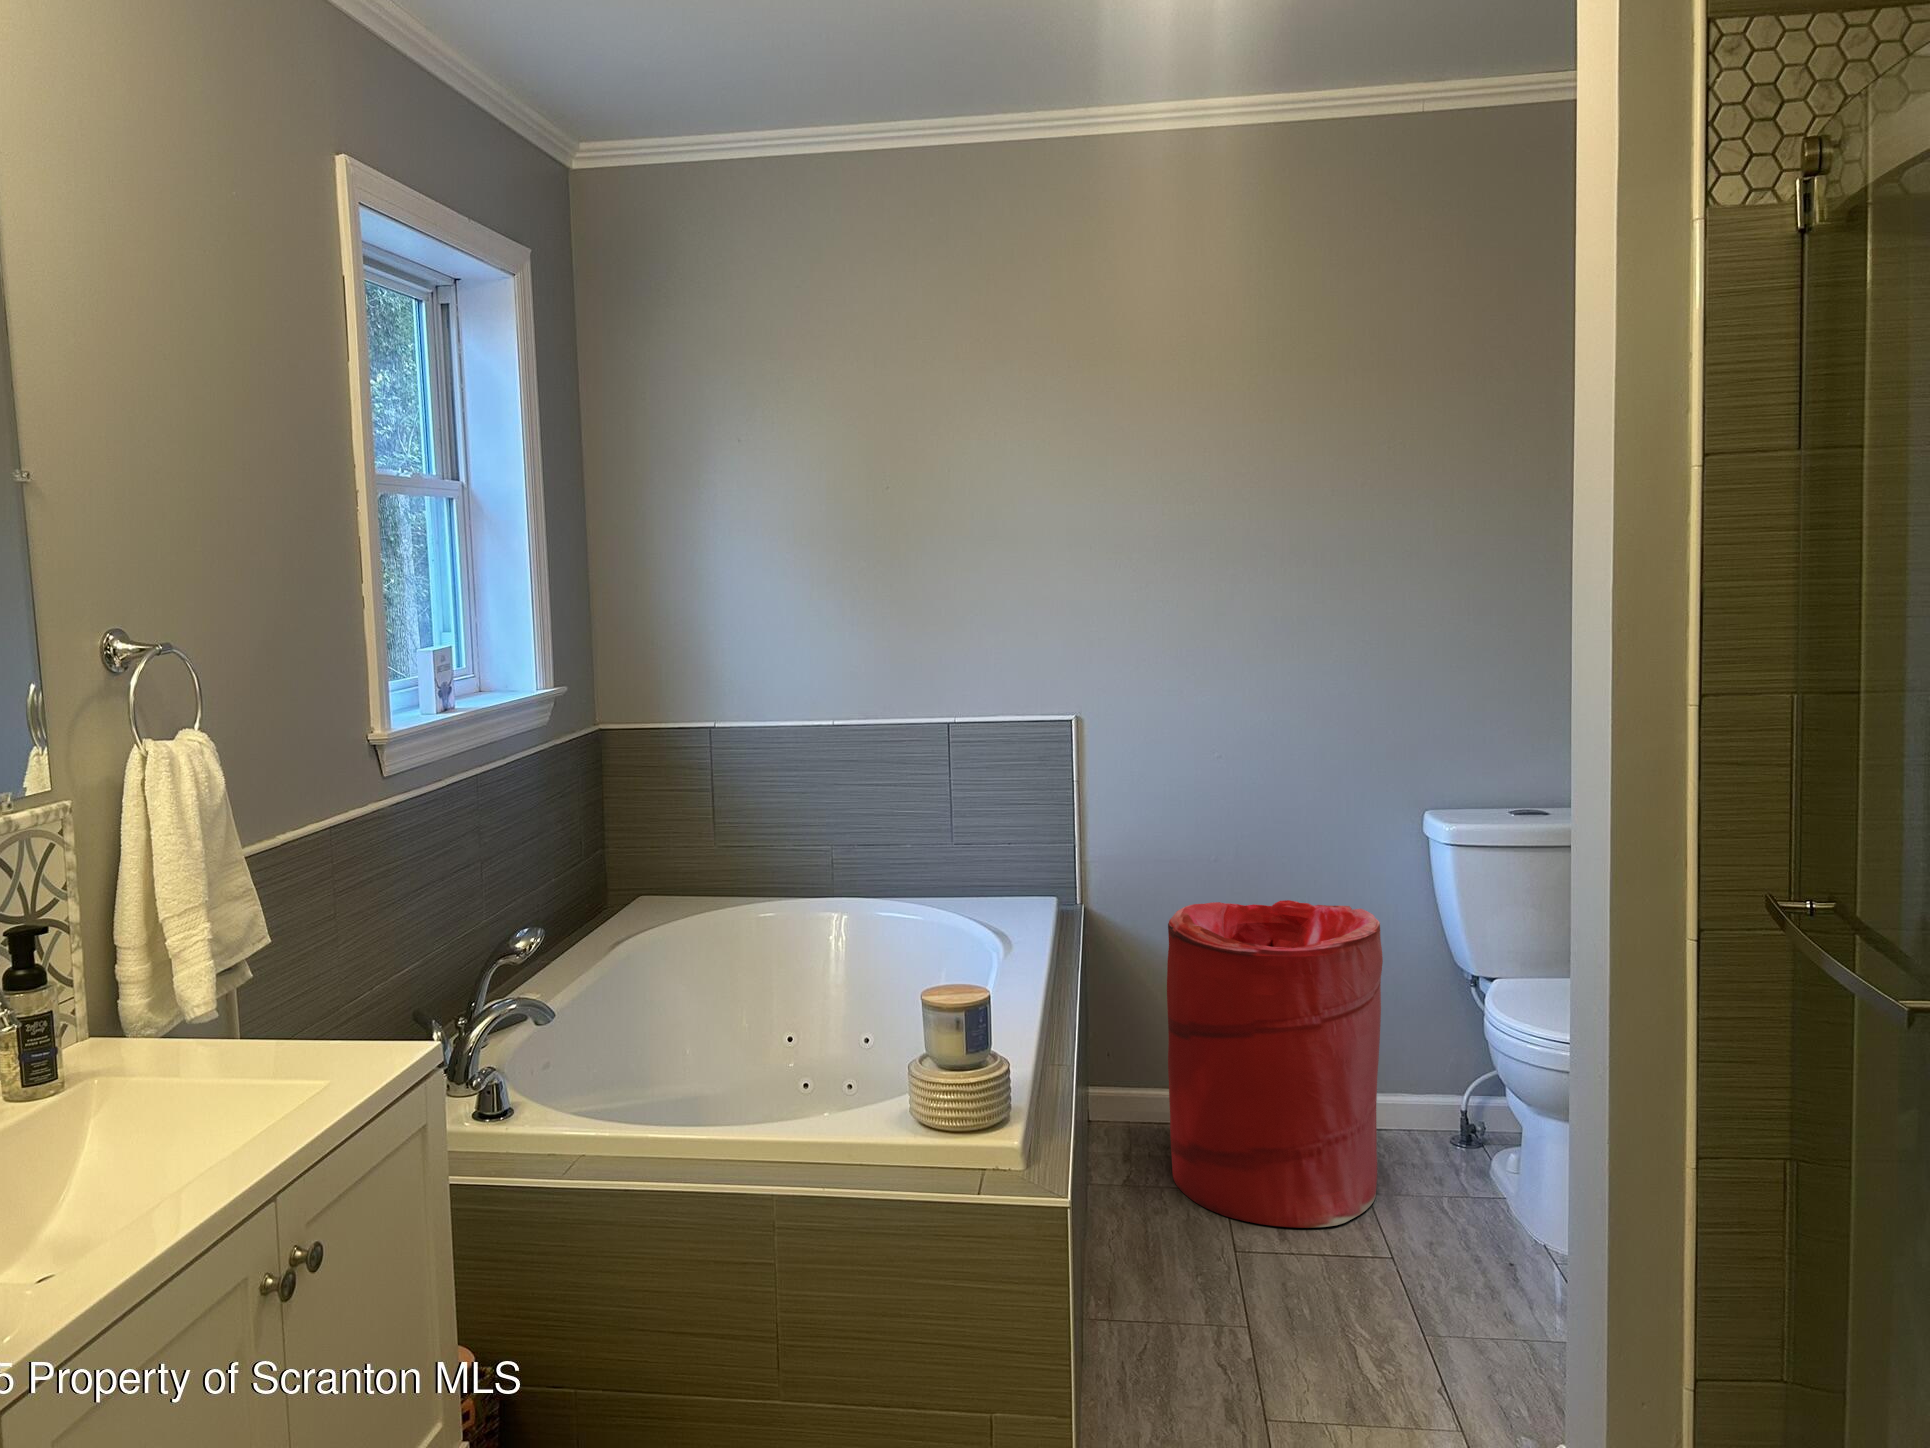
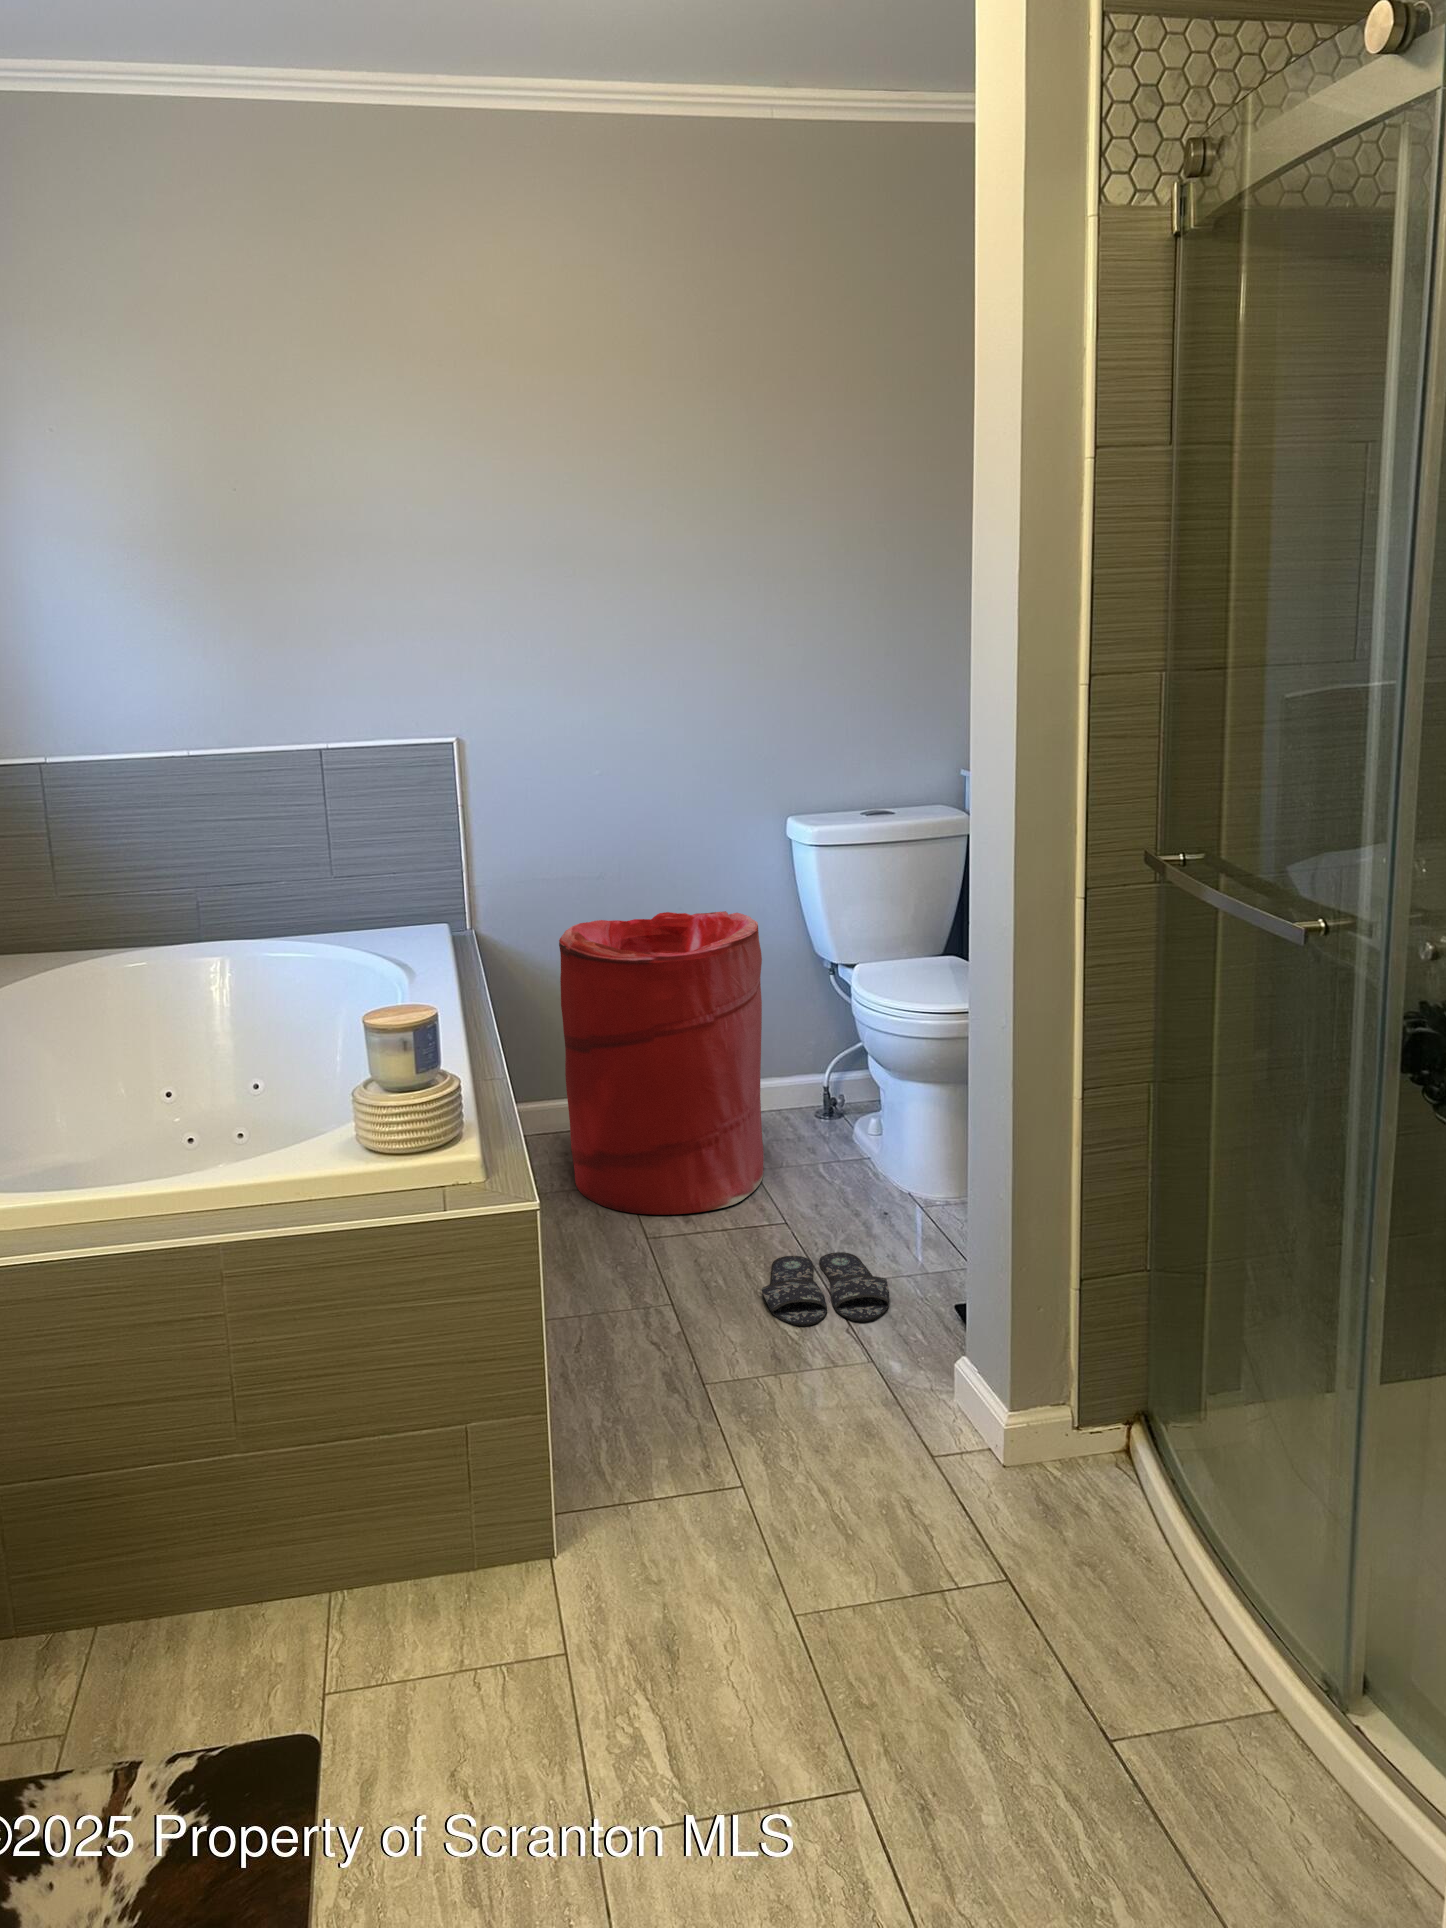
slippers: none [1346,1297,1495,1395] -> present [762,1252,889,1326]

